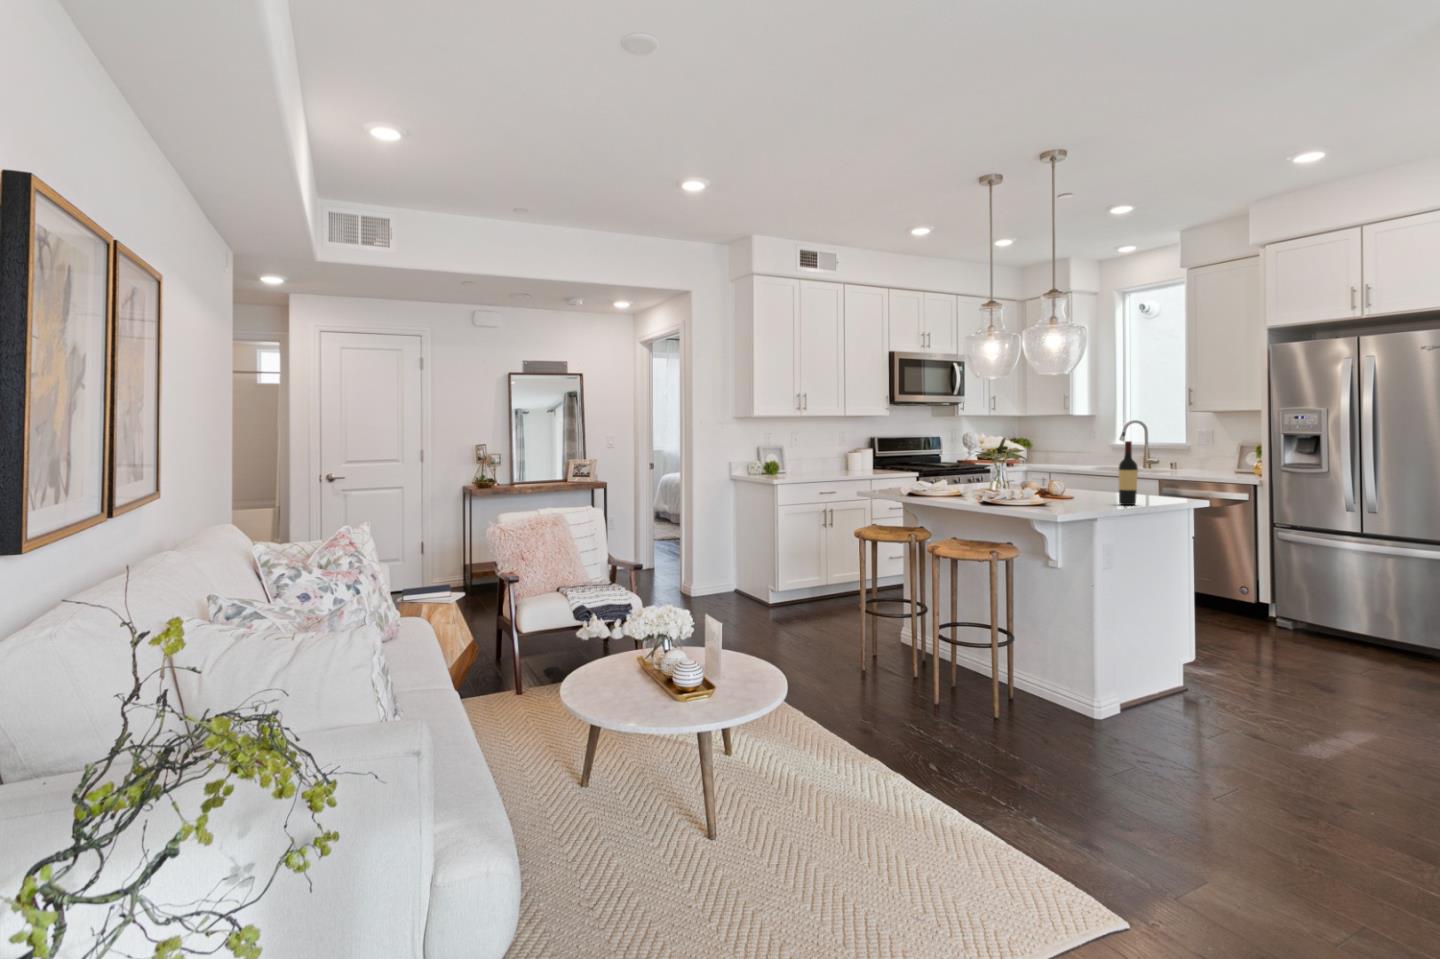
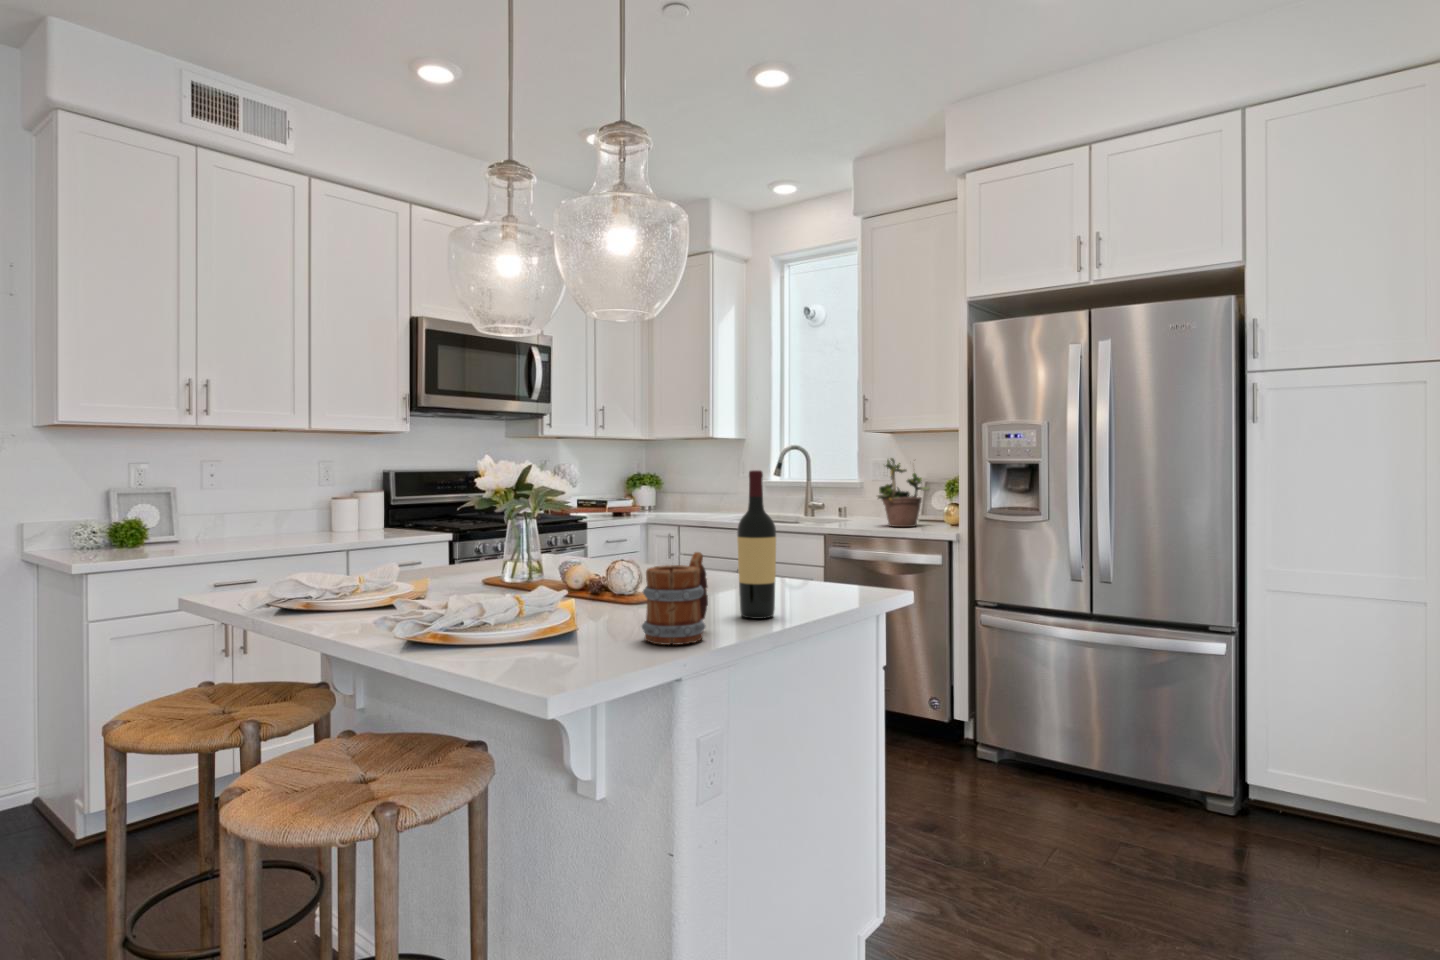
potted plant: none [1198,426,1241,476] -> present [877,458,930,527]
mug: none [1079,475,1107,509] -> present [642,552,708,645]

